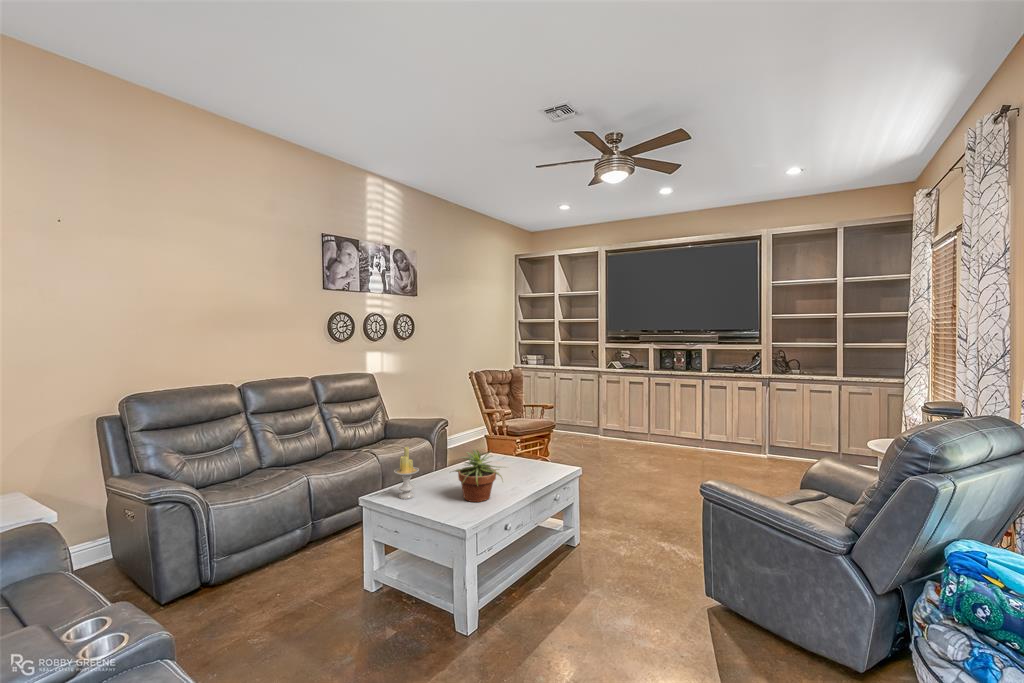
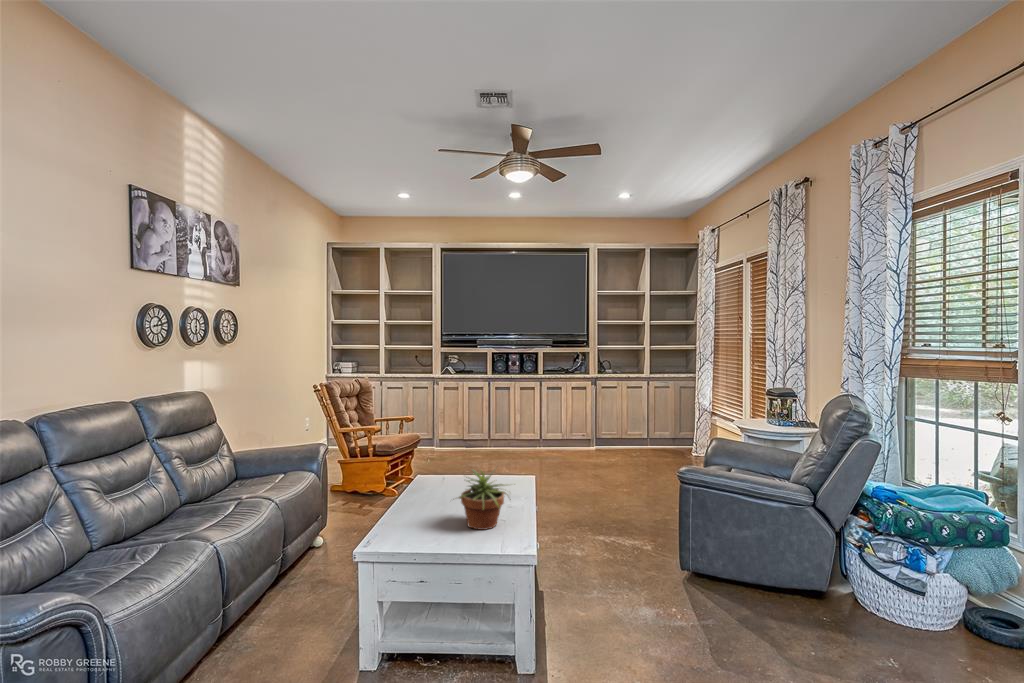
candle: present [394,447,419,499] -> none [387,477,418,543]

